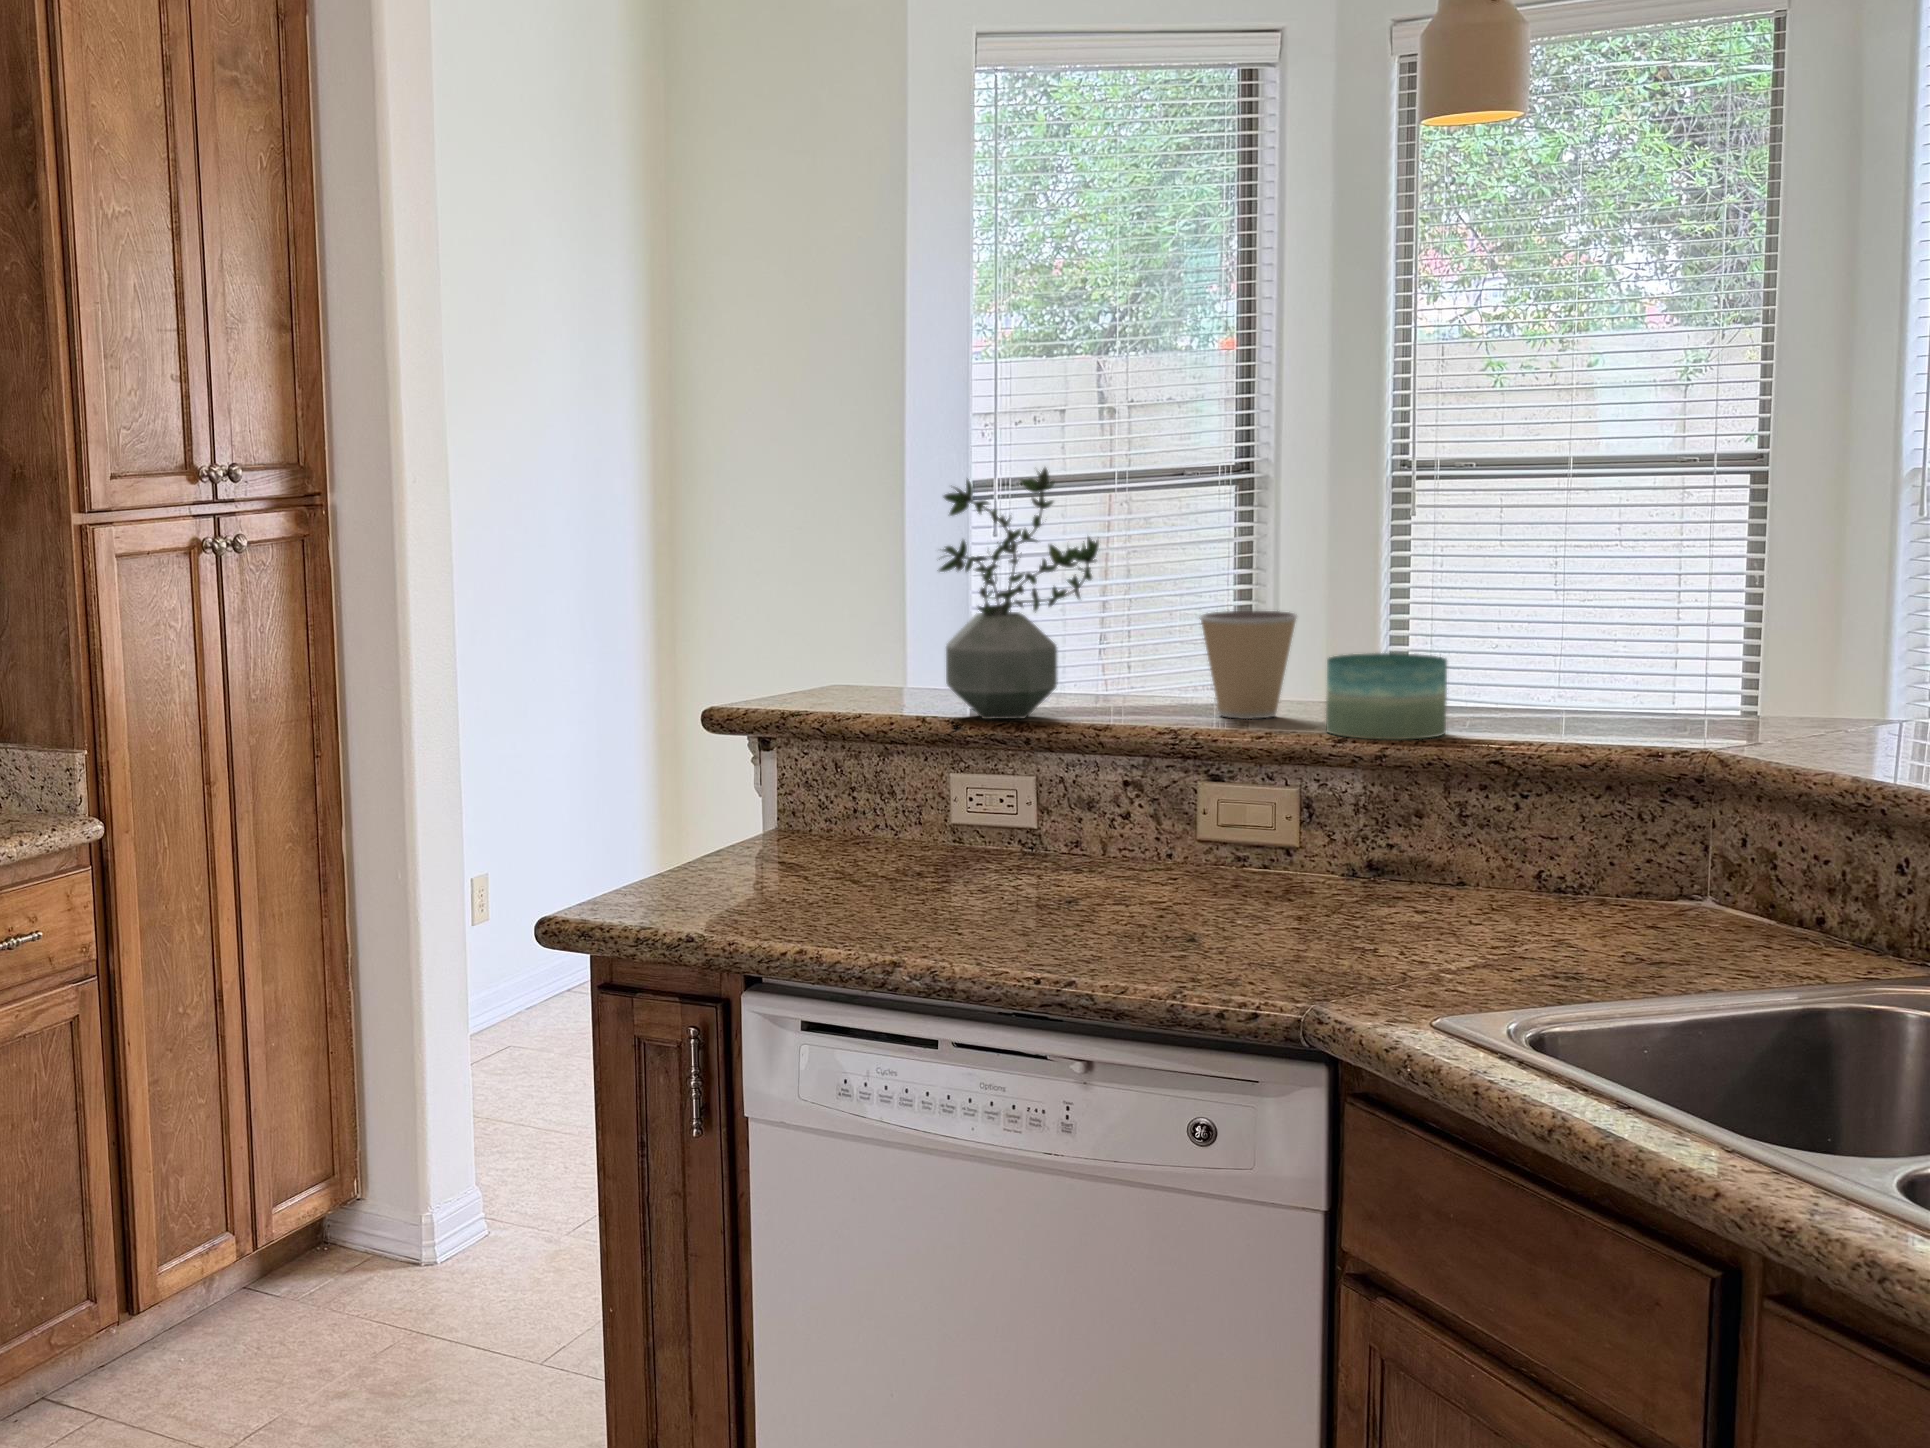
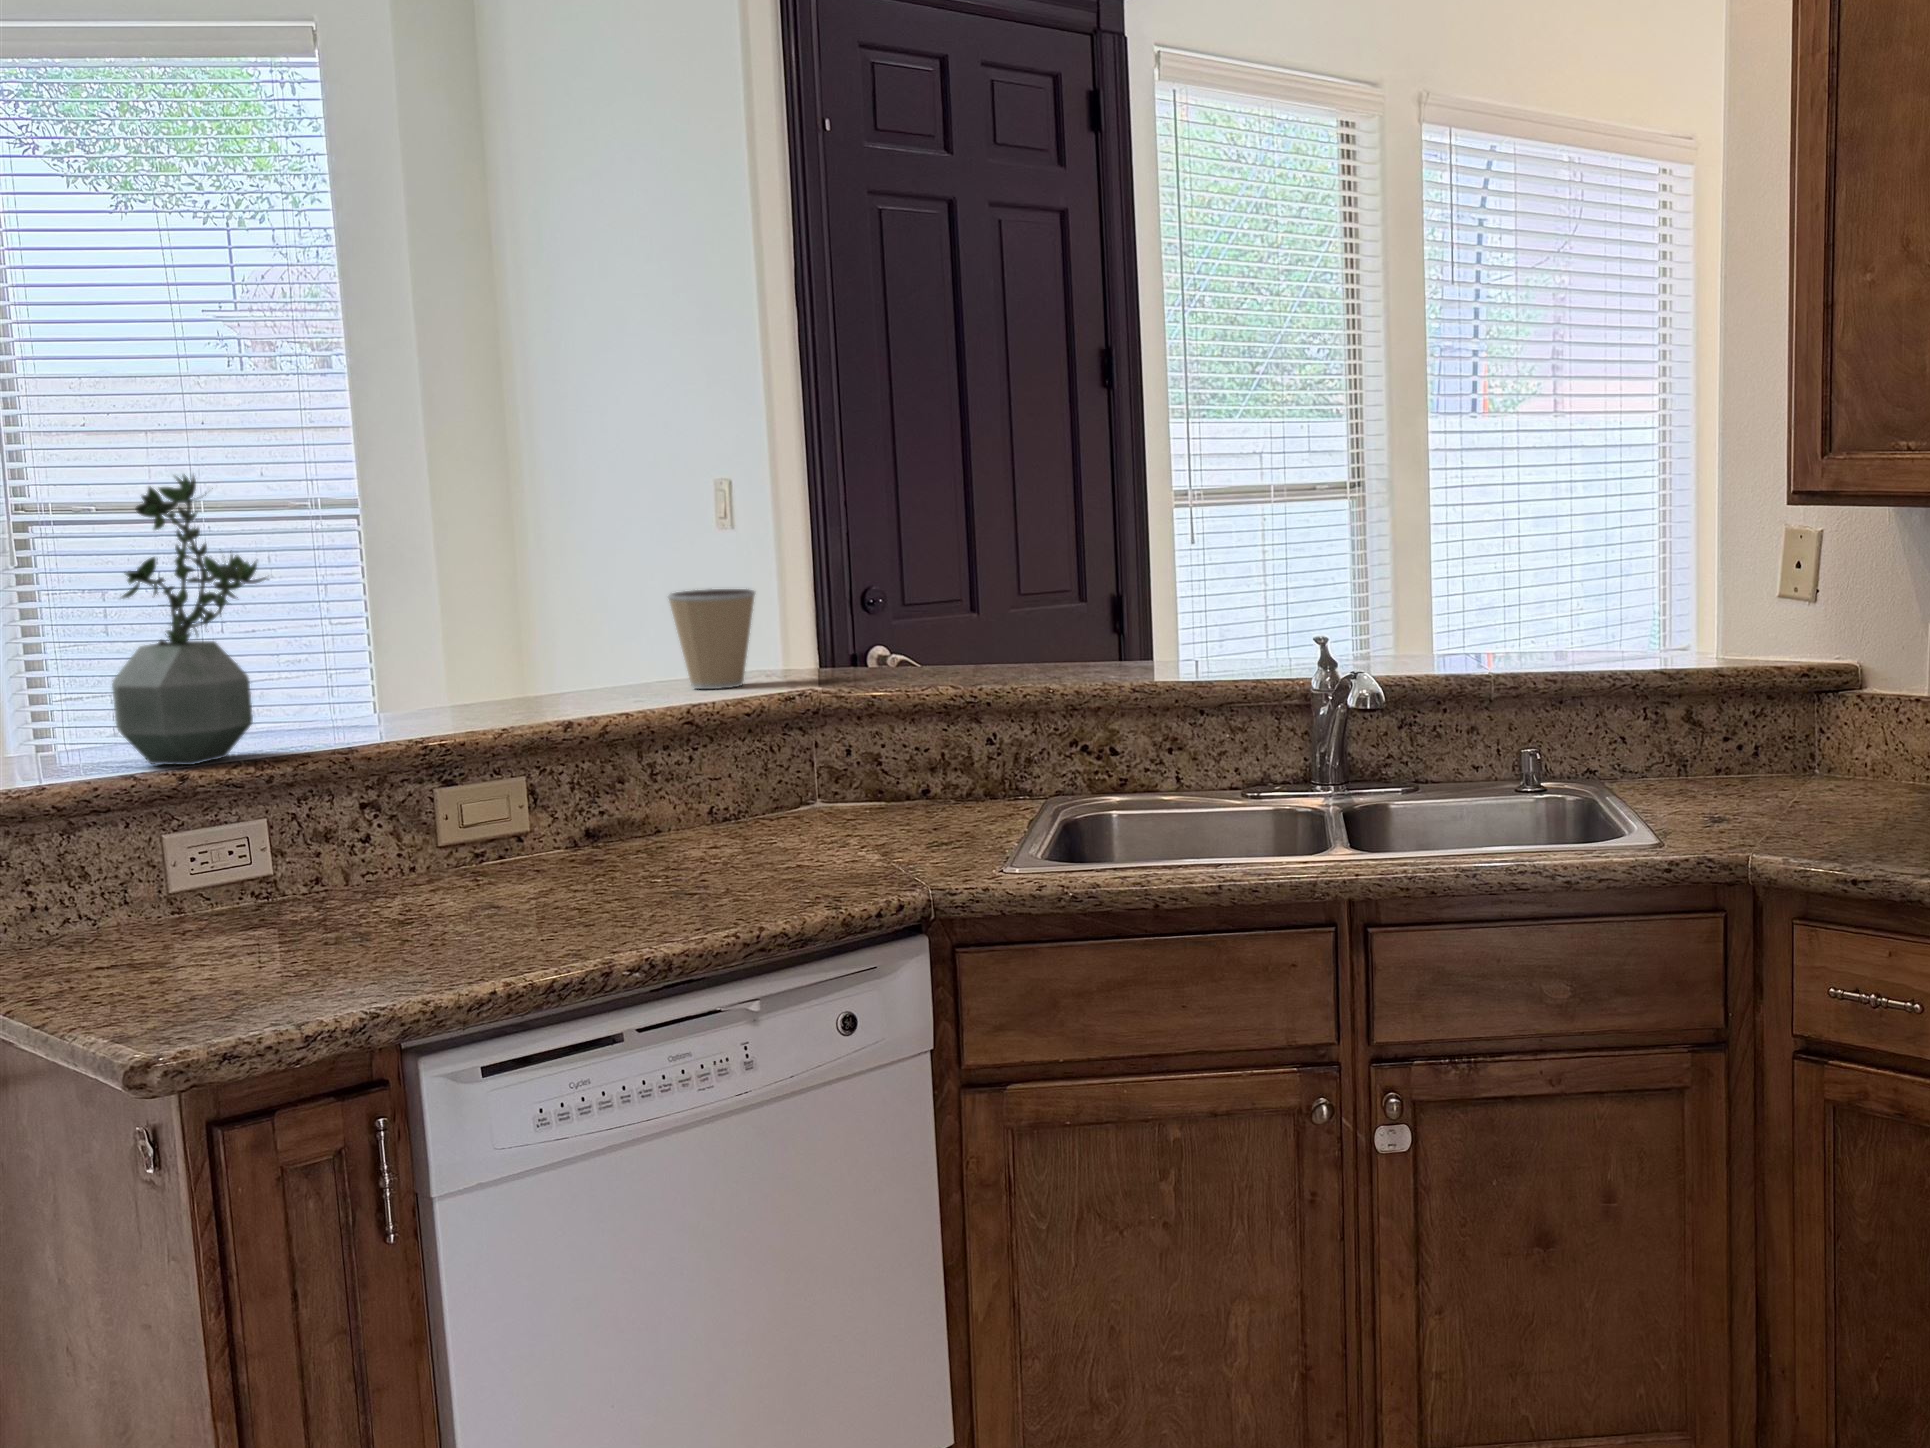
coffee cup: present [1200,611,1297,719] -> present [668,589,755,689]
candle: present [1326,653,1447,740] -> none [503,640,616,720]

